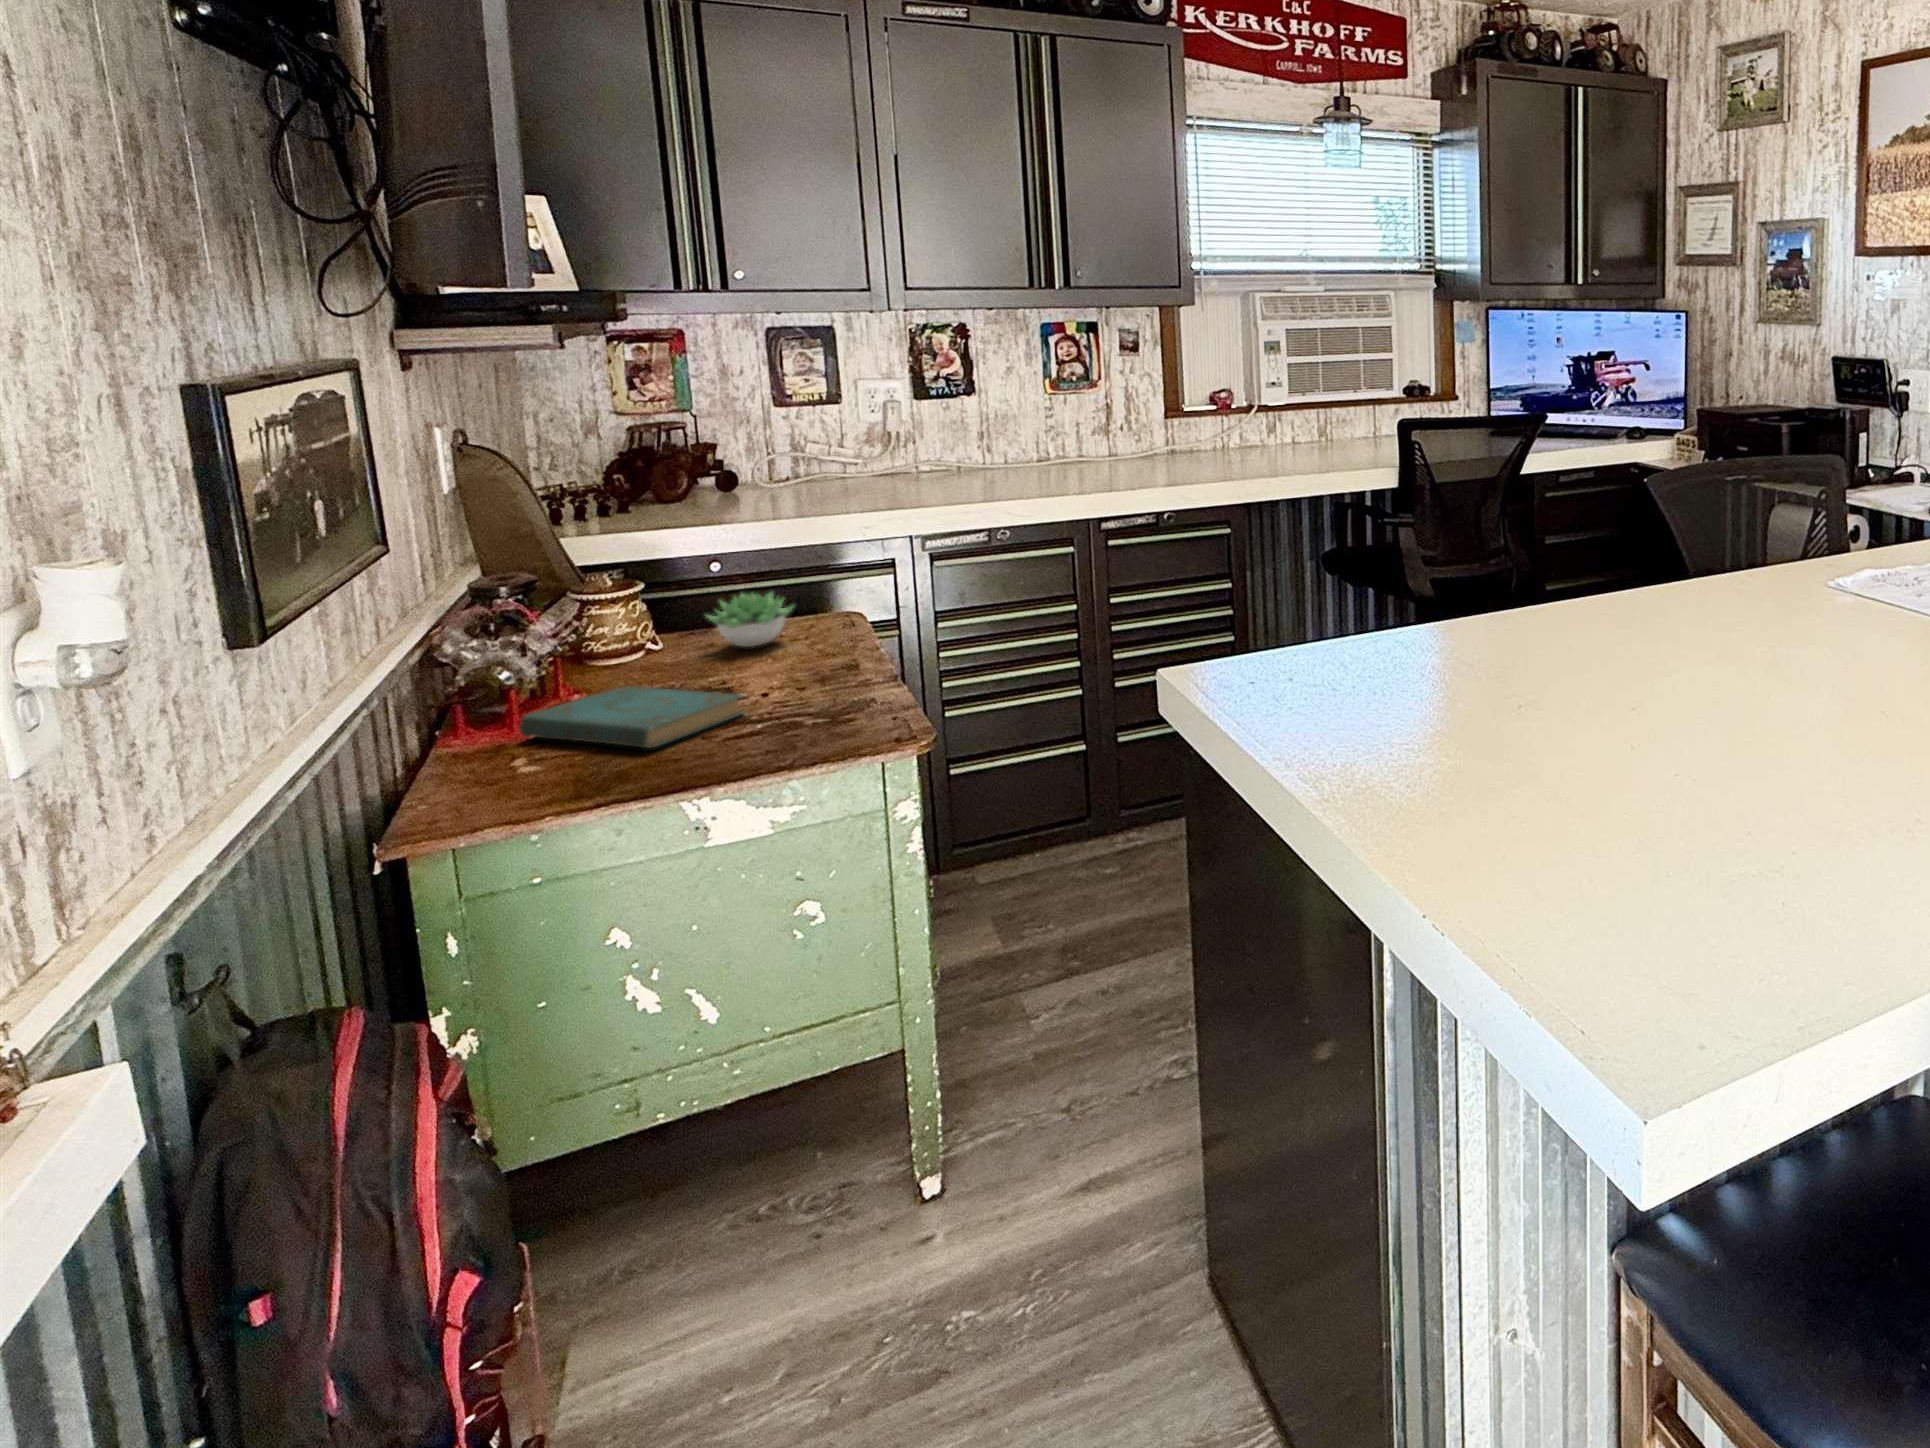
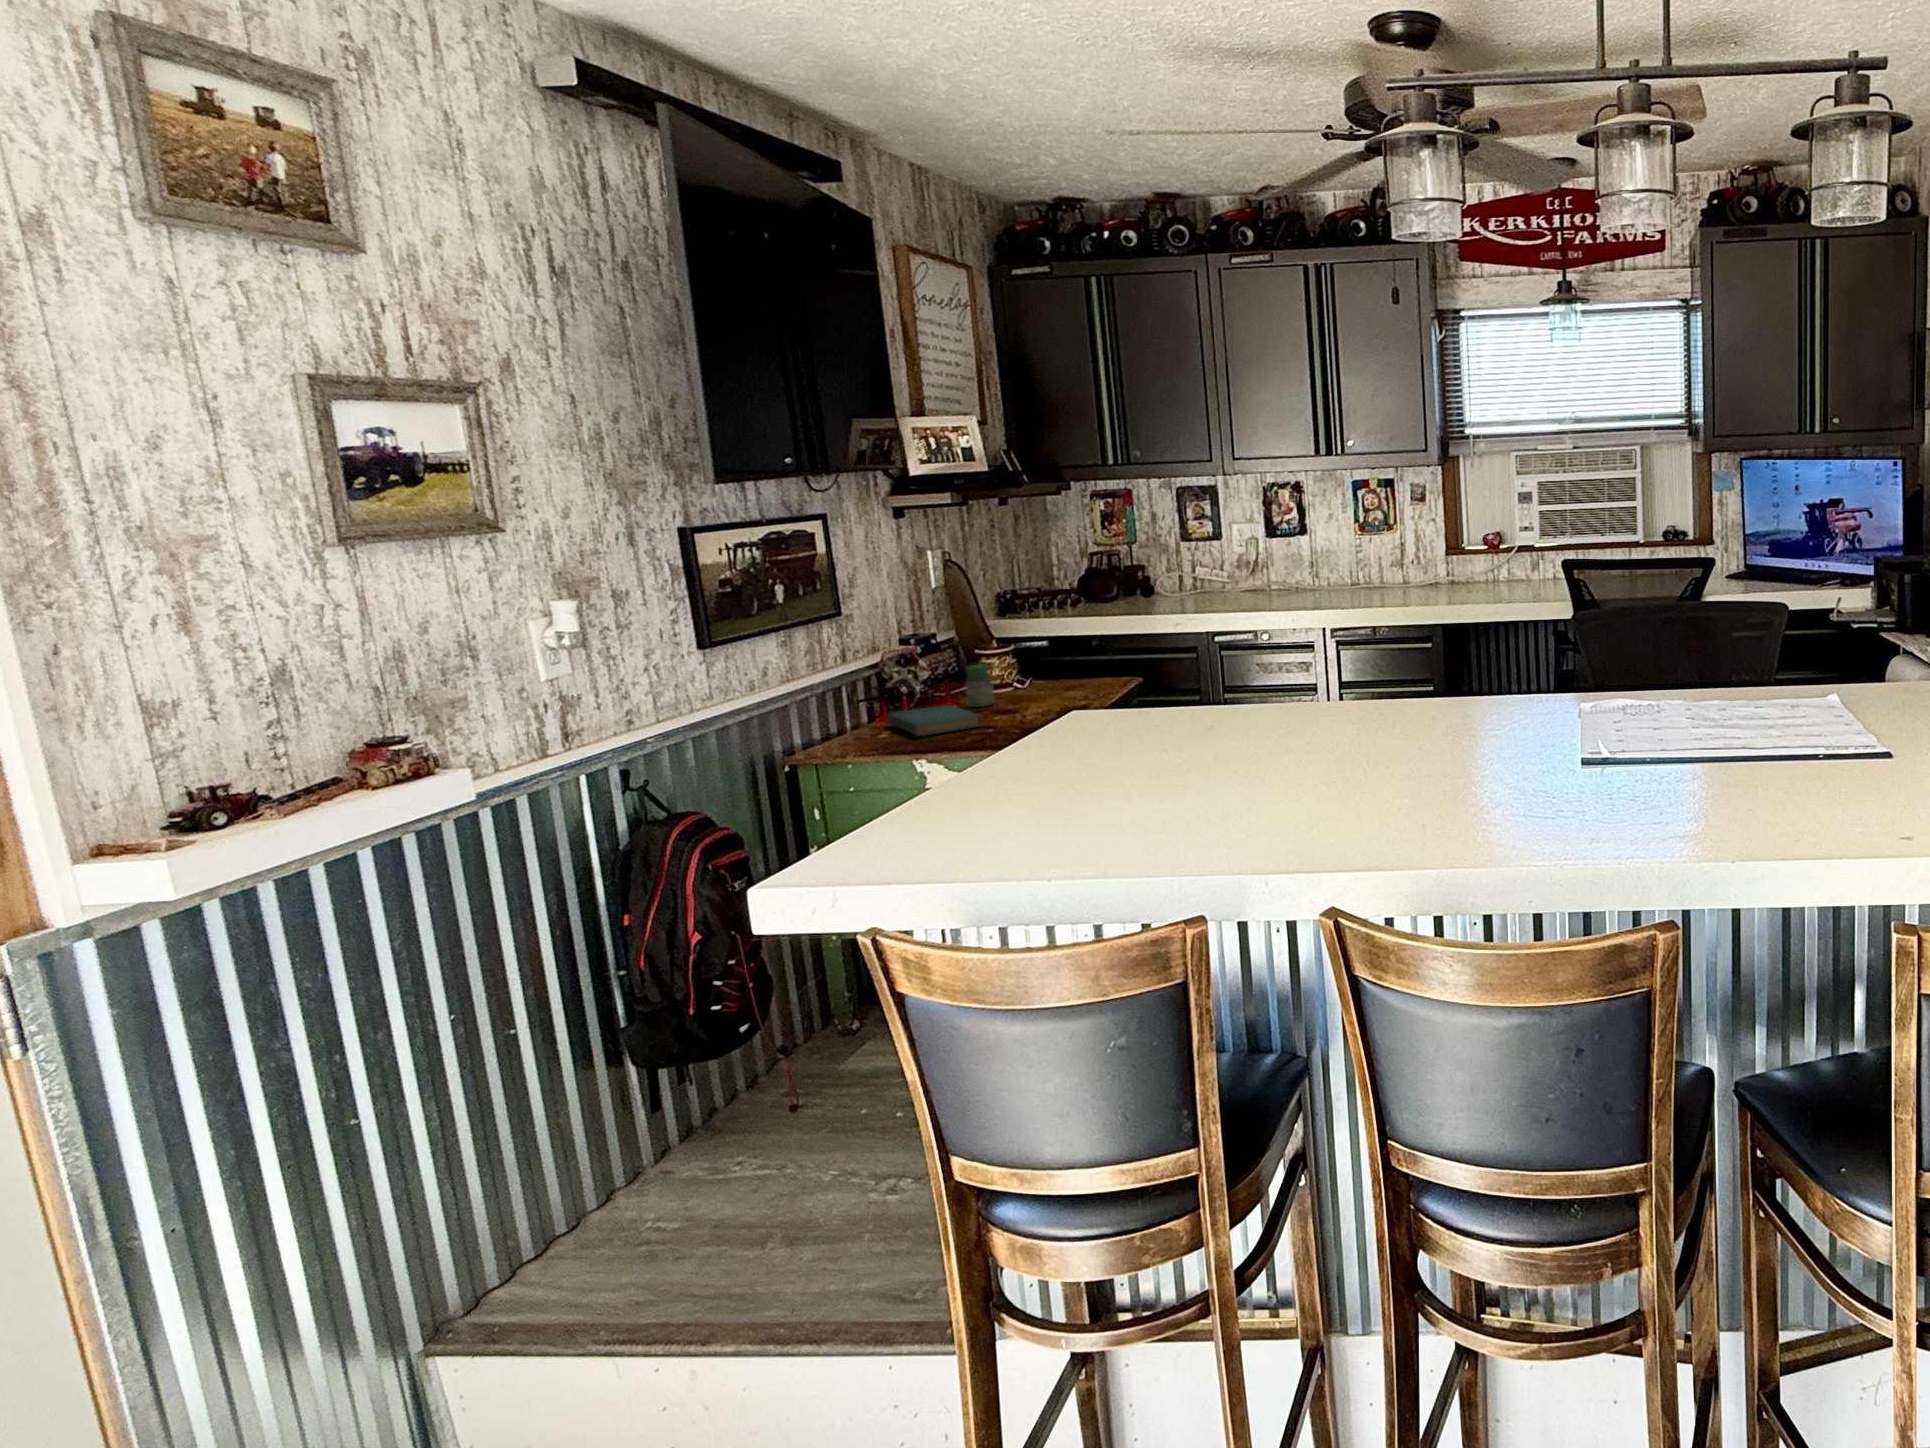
succulent plant: present [707,592,793,647] -> none [1023,660,1070,694]
jar: none [625,610,680,685] -> present [966,664,994,707]

